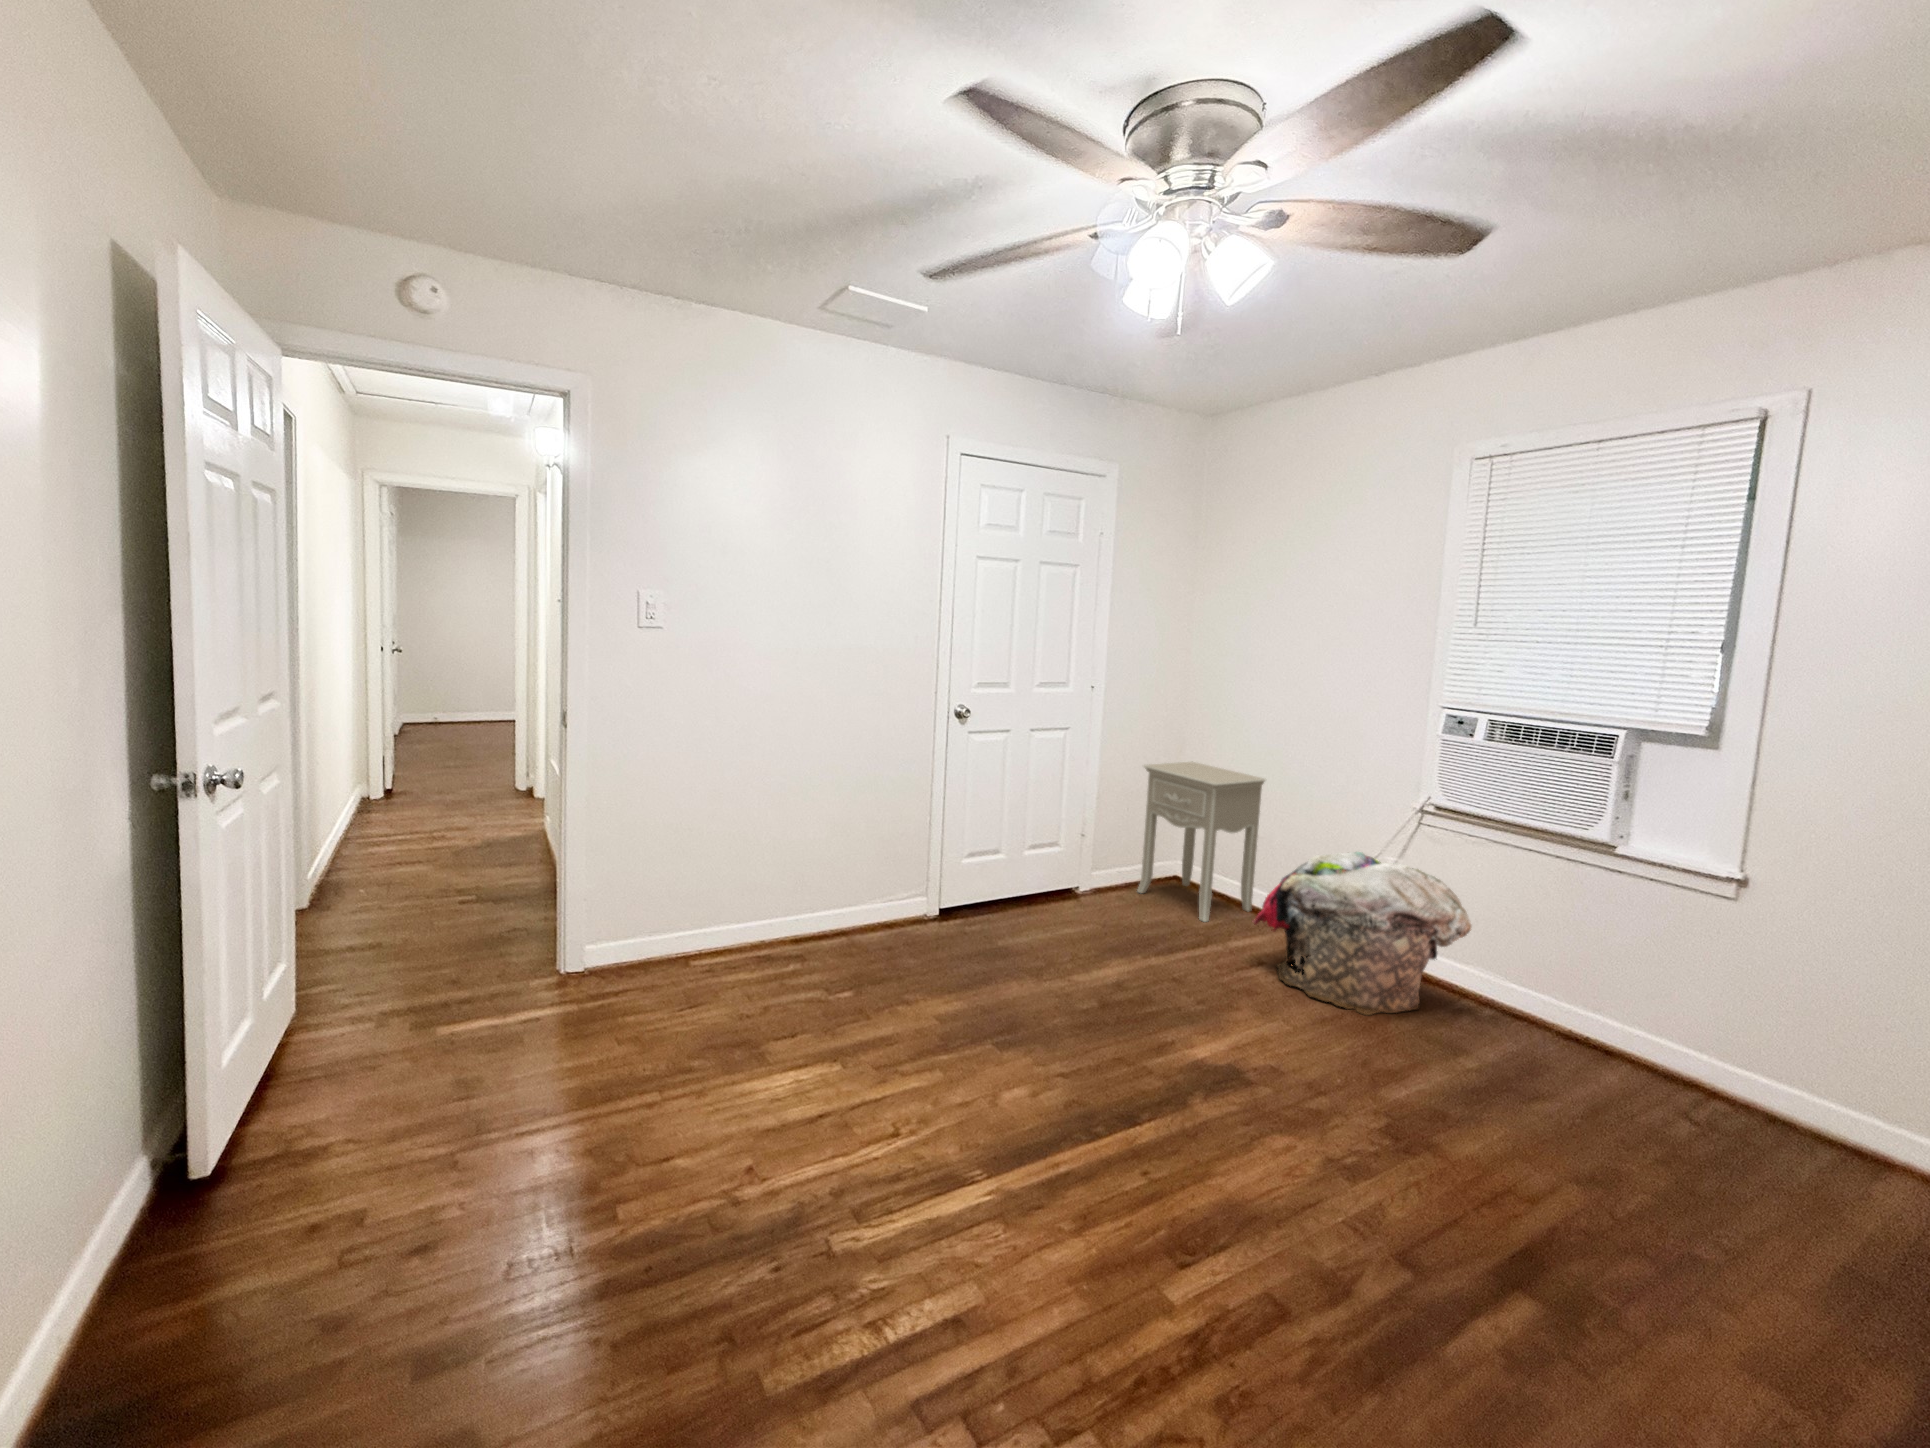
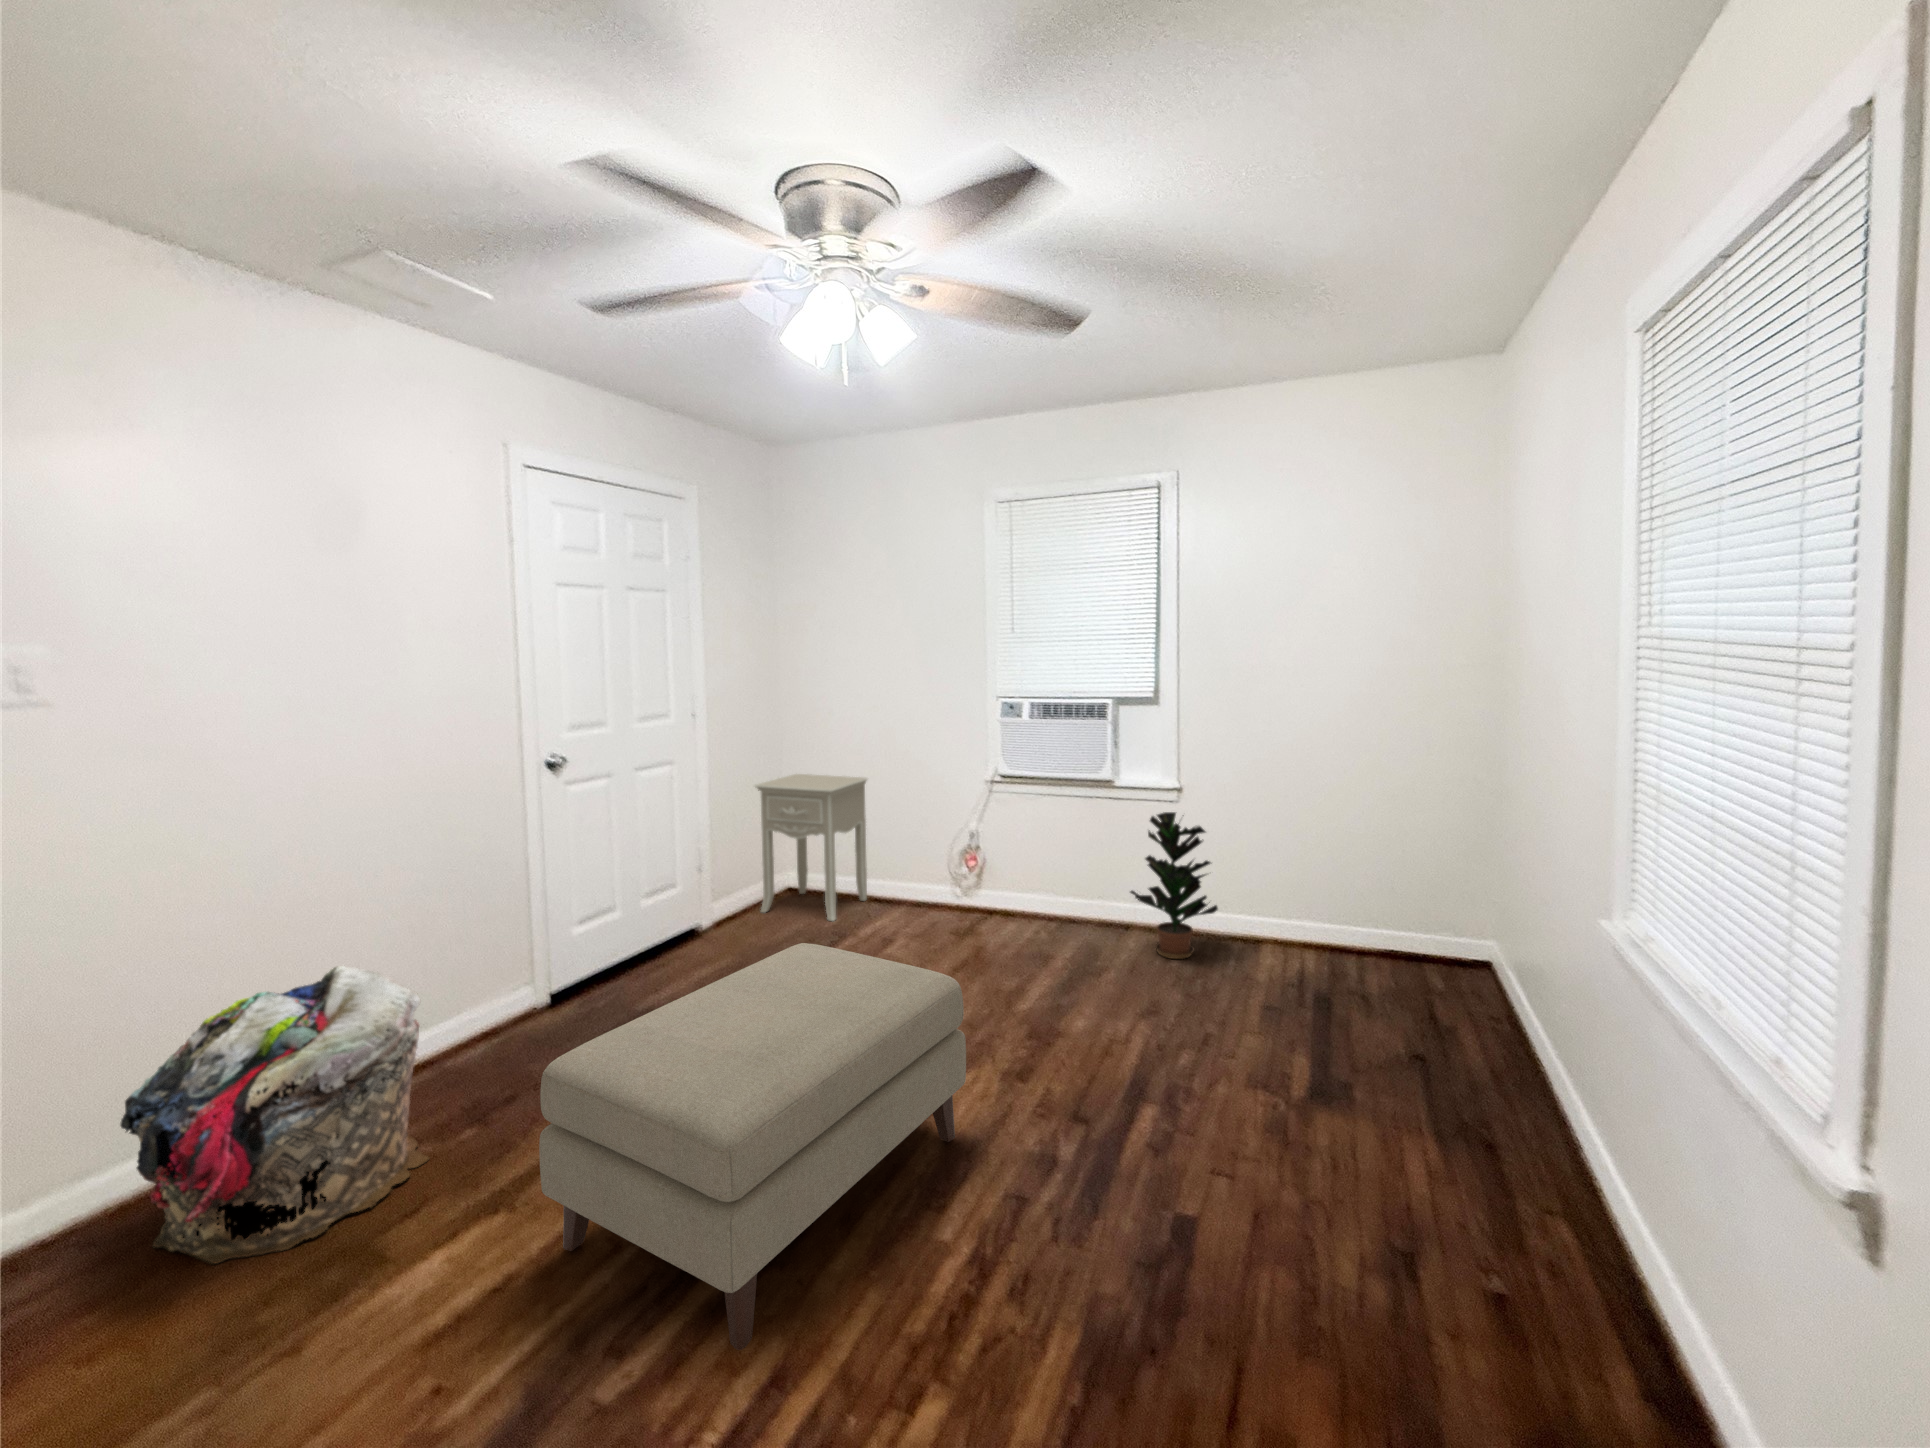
laundry basket: present [1253,852,1471,1016] -> present [120,966,429,1264]
potted plant: none [1613,908,1795,1137] -> present [1130,812,1218,959]
ottoman: none [851,927,1261,1277] -> present [539,943,966,1350]

